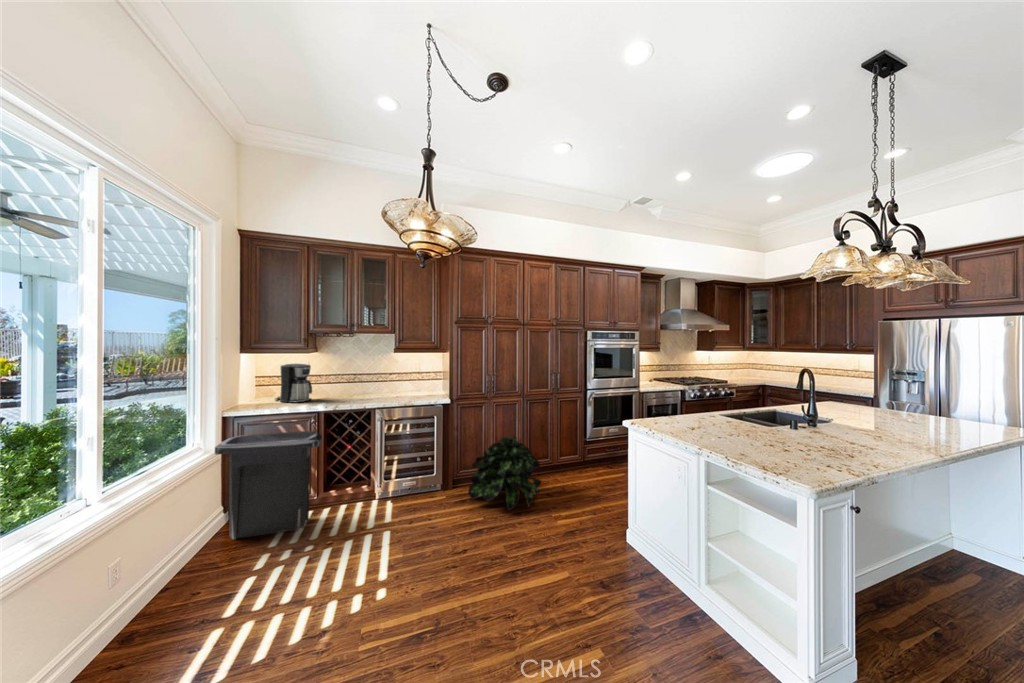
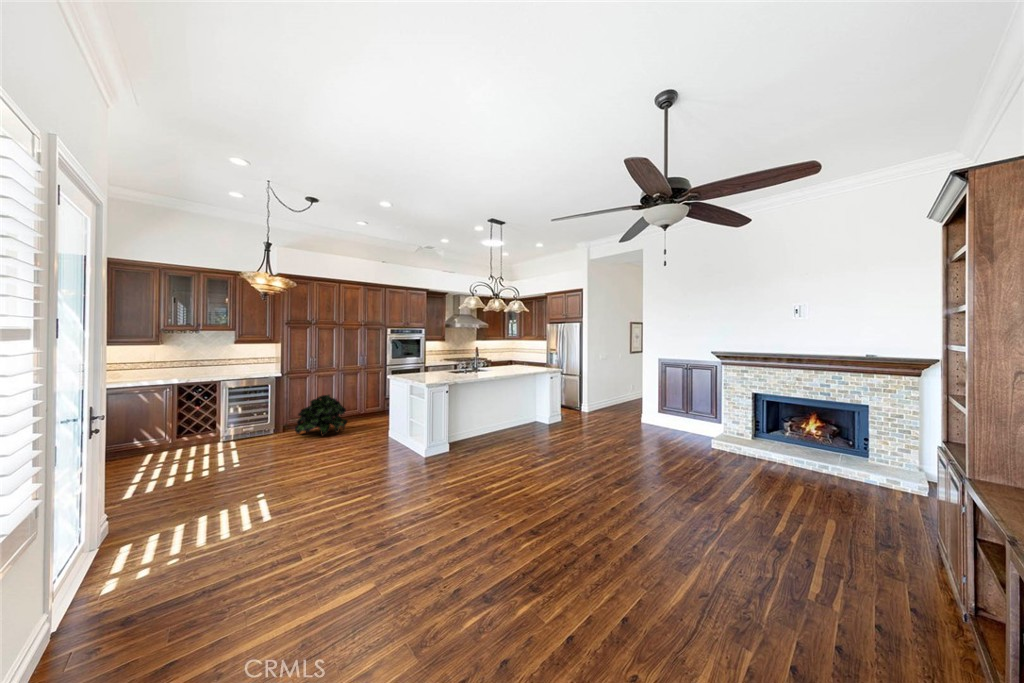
coffee maker: present [275,364,312,403] -> none [127,352,163,379]
trash can: present [215,431,322,540] -> none [88,396,178,468]

